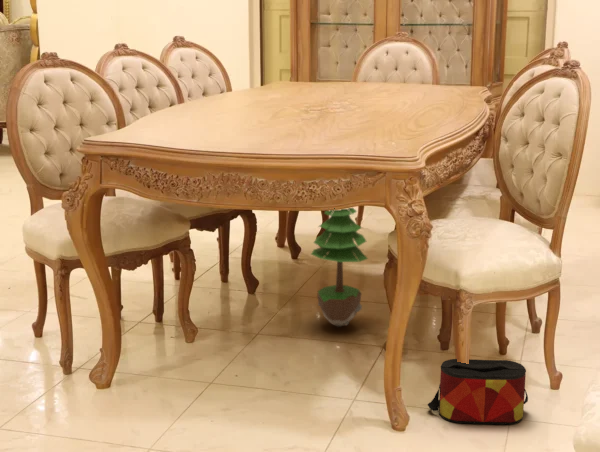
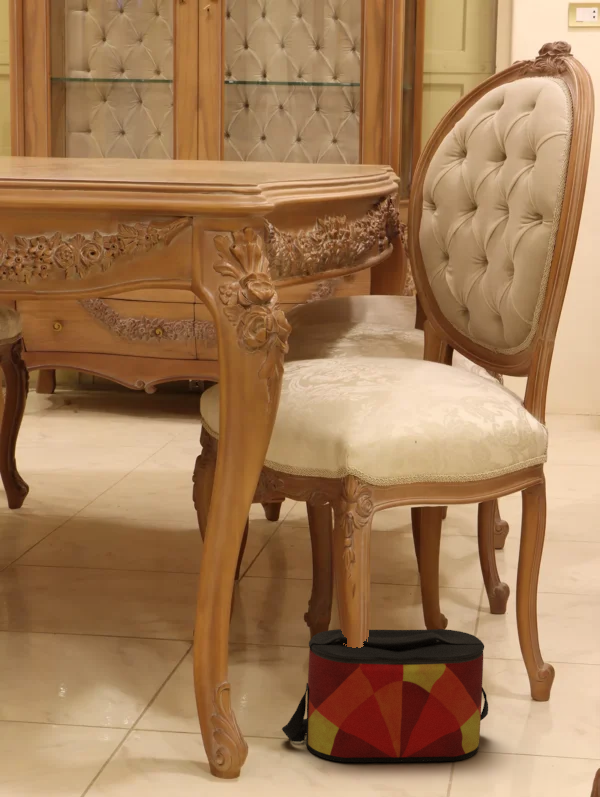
potted tree: present [311,208,367,327] -> none [39,276,159,600]

